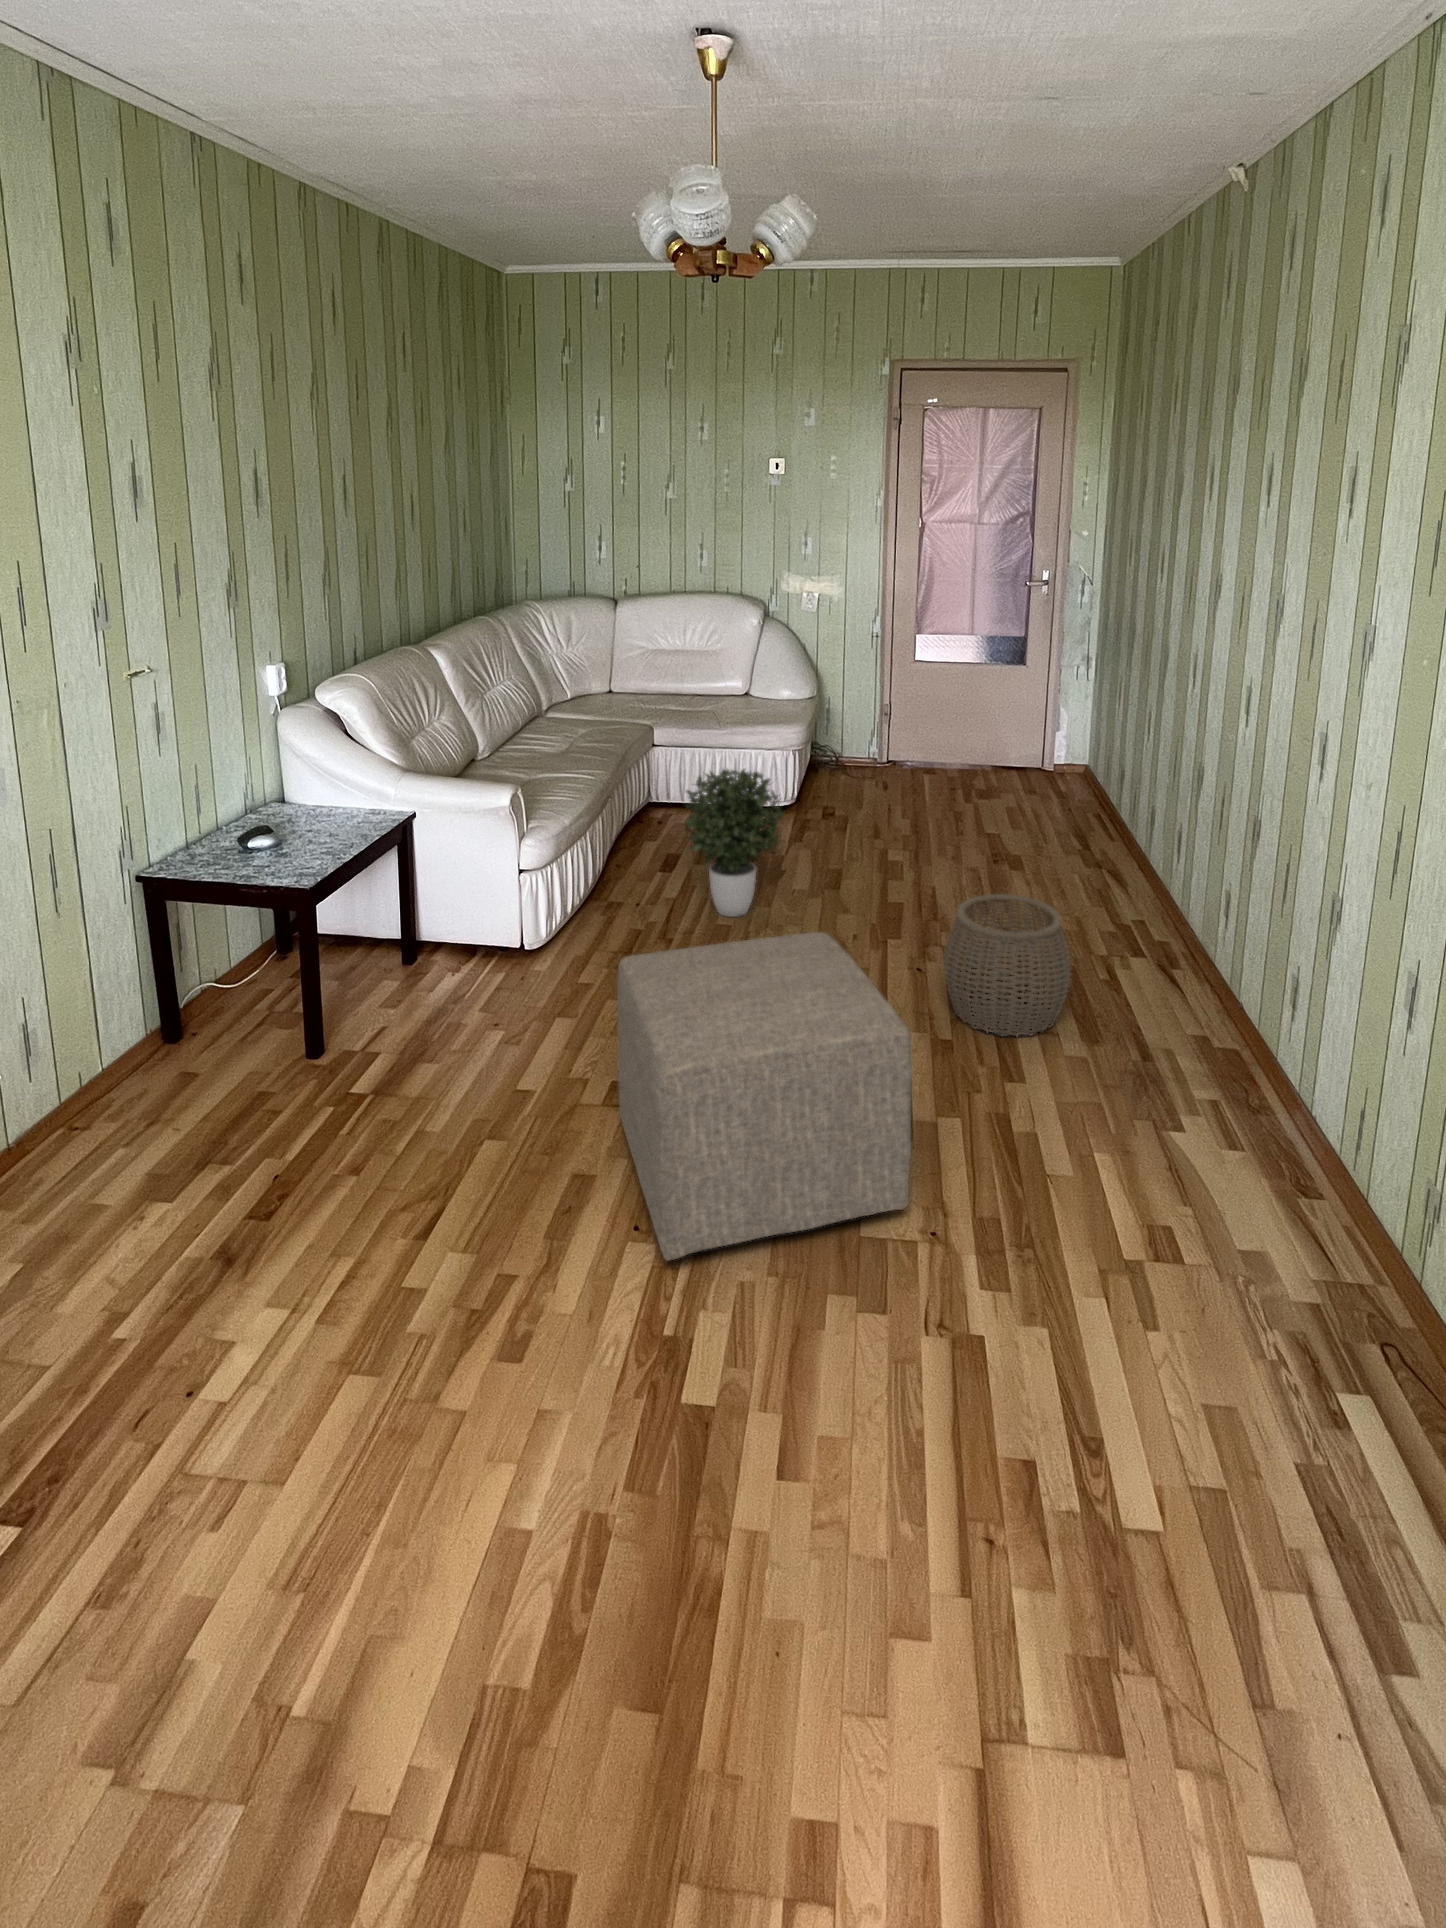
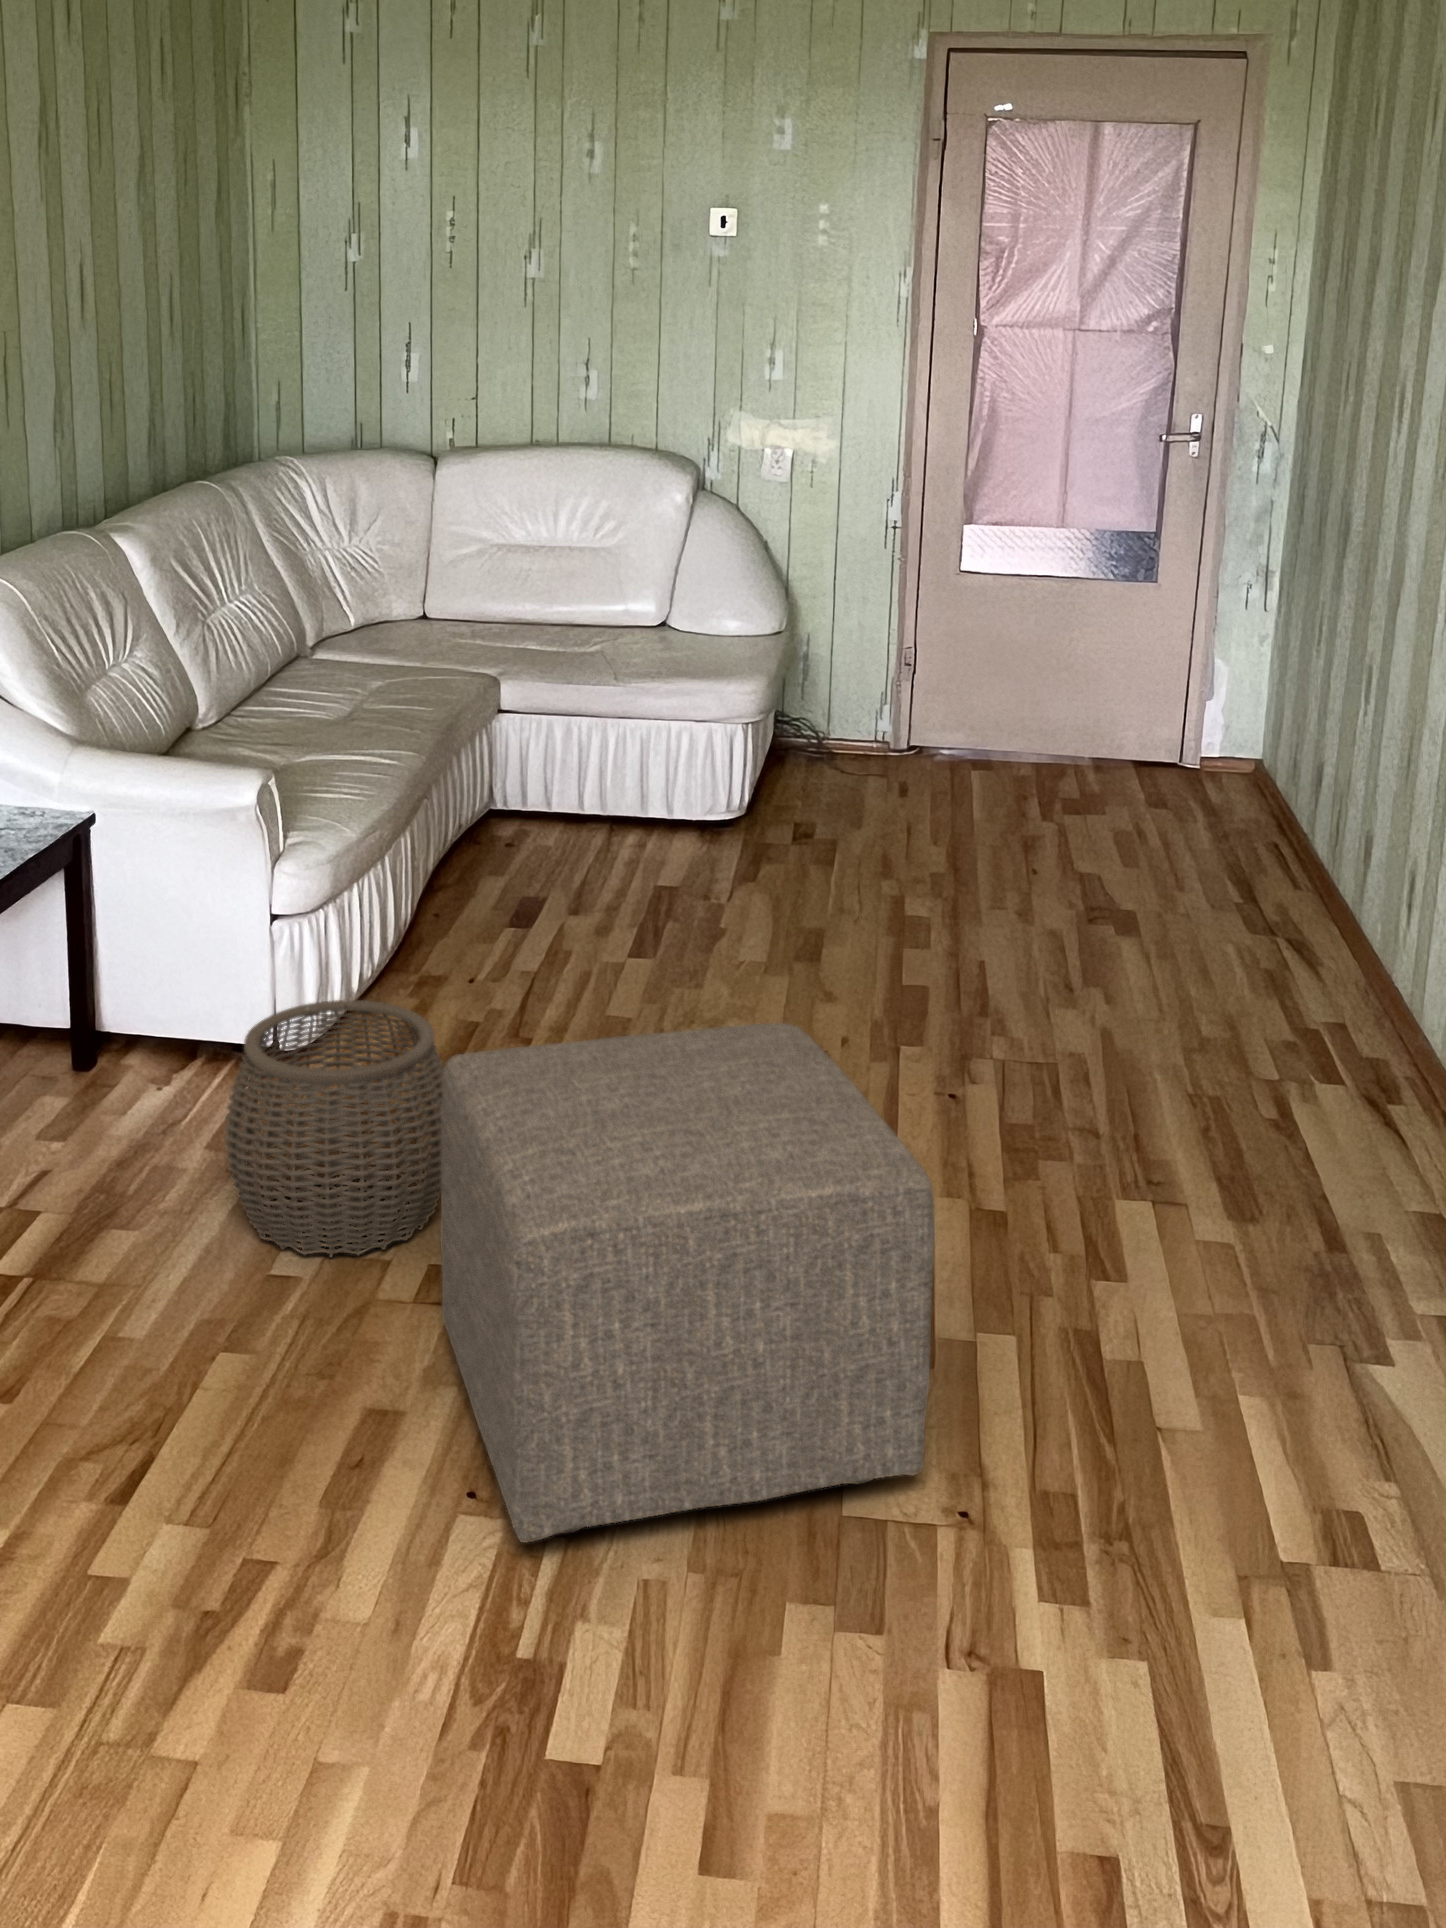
potted plant: present [685,769,783,917] -> none [551,748,728,1007]
woven basket: present [943,894,1071,1037] -> present [225,1000,444,1257]

